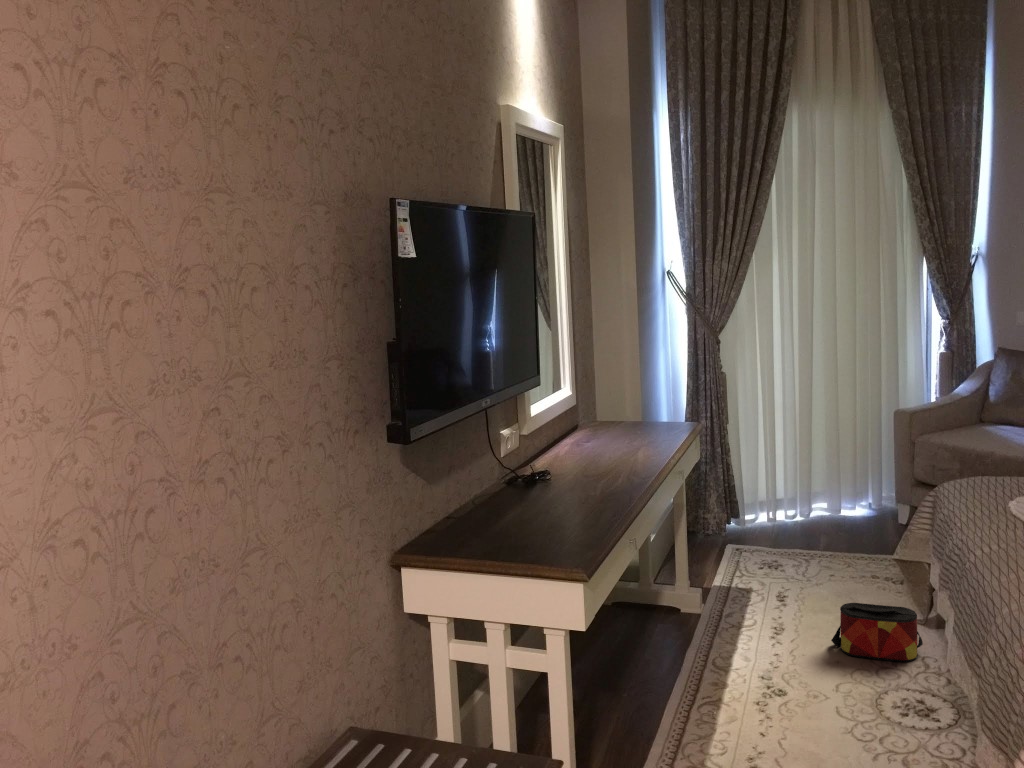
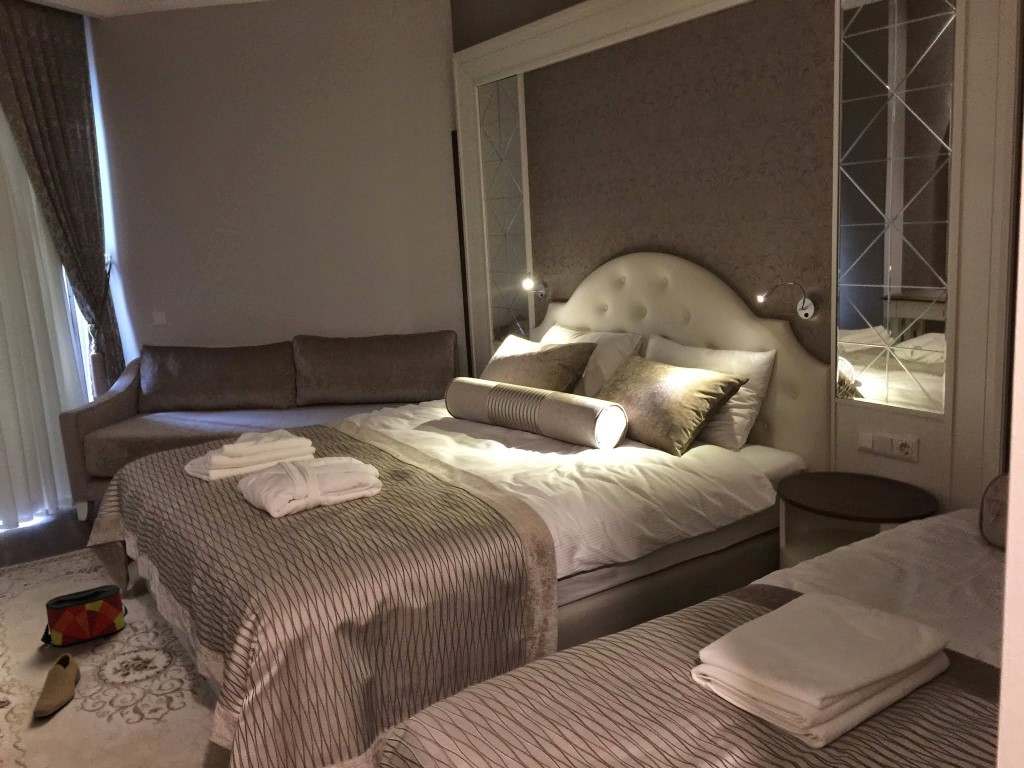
shoe: none [805,665,859,723] -> present [33,653,81,717]

